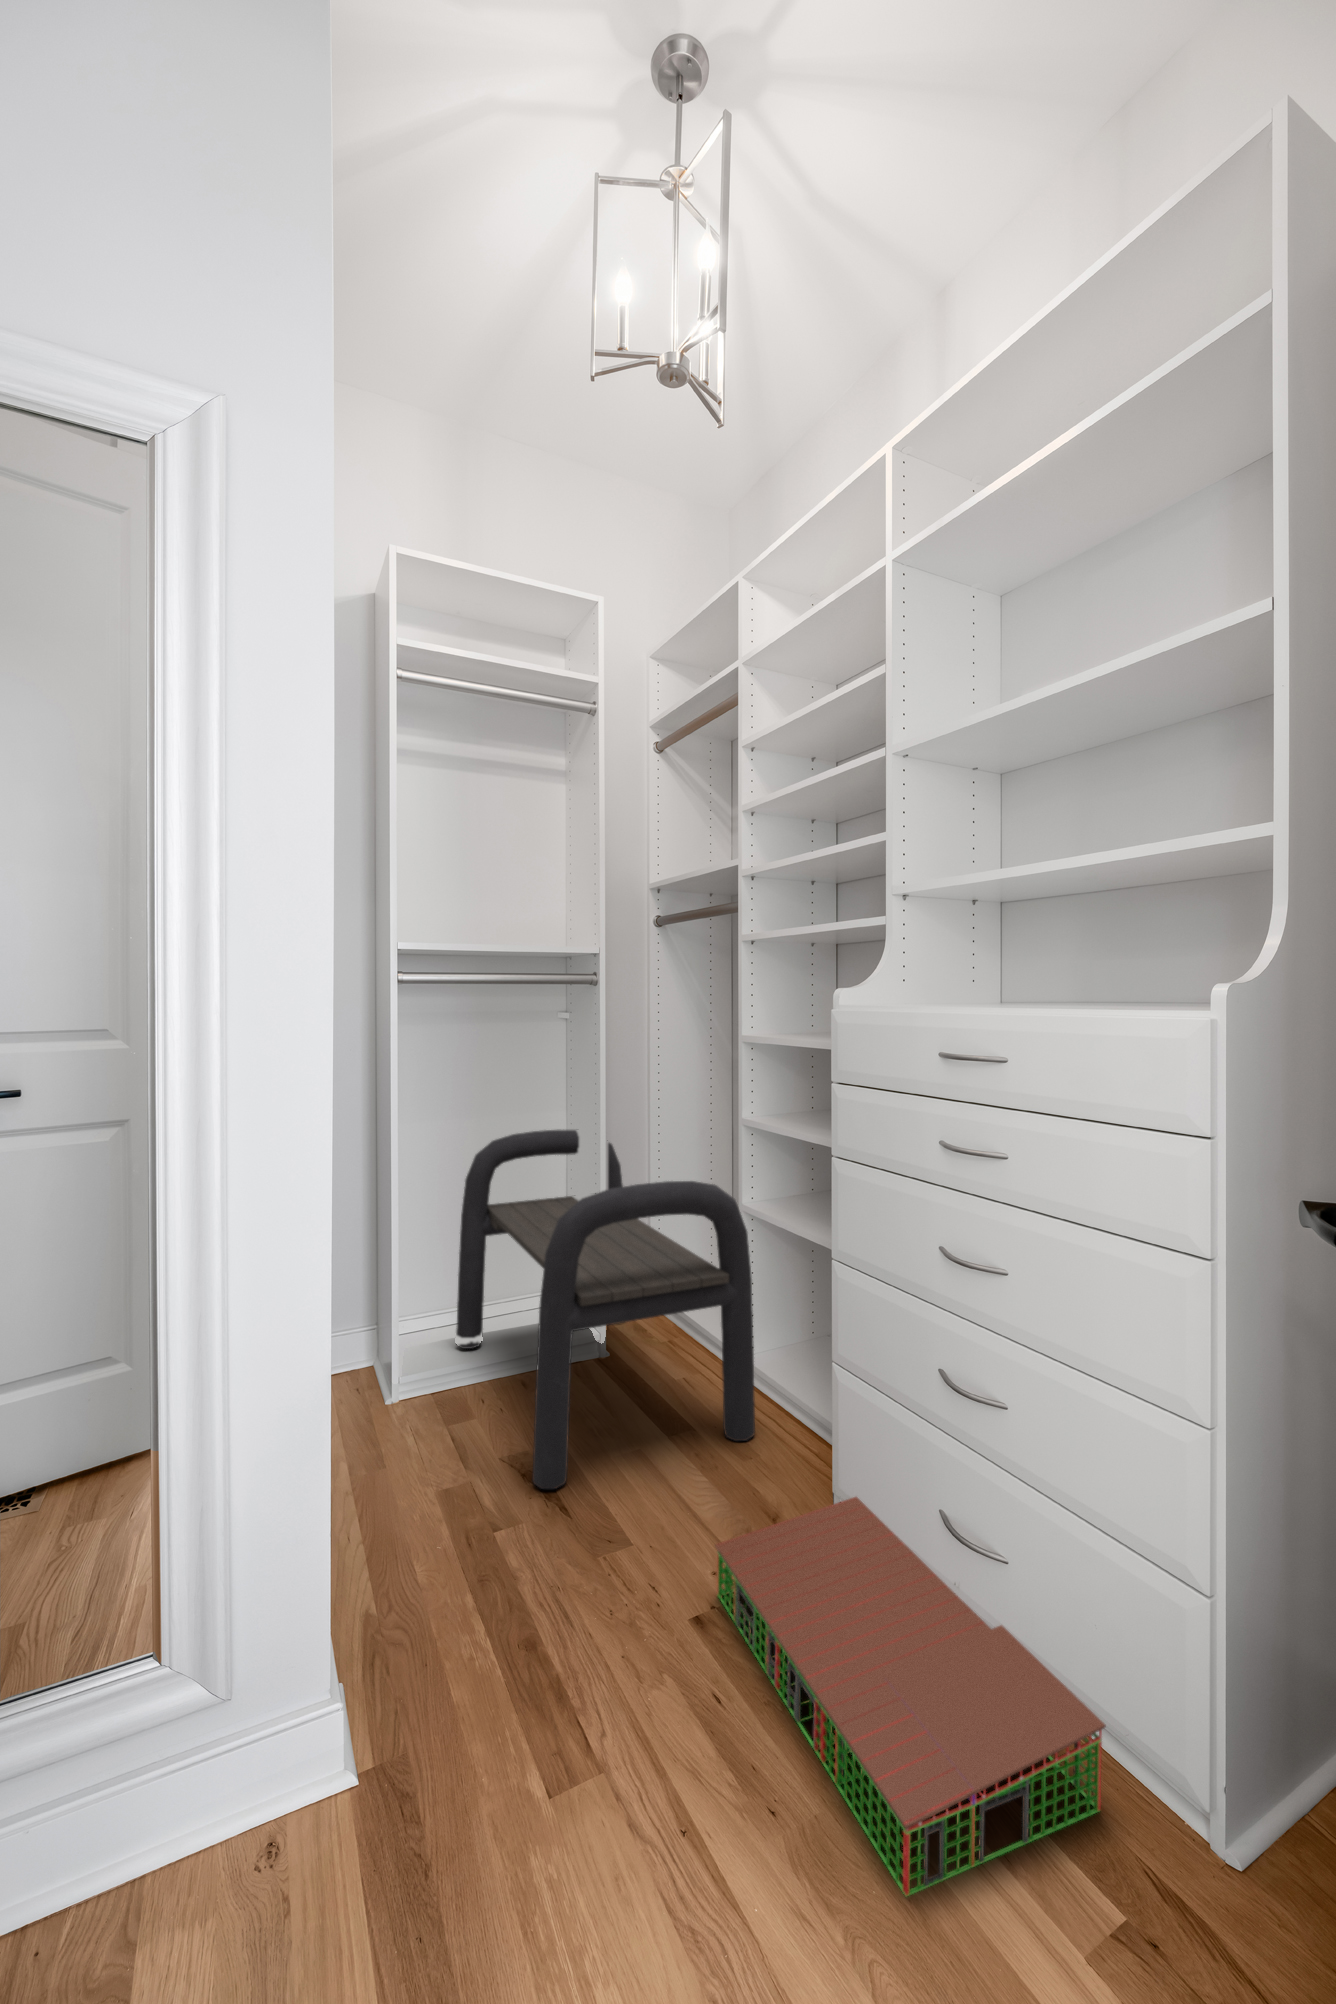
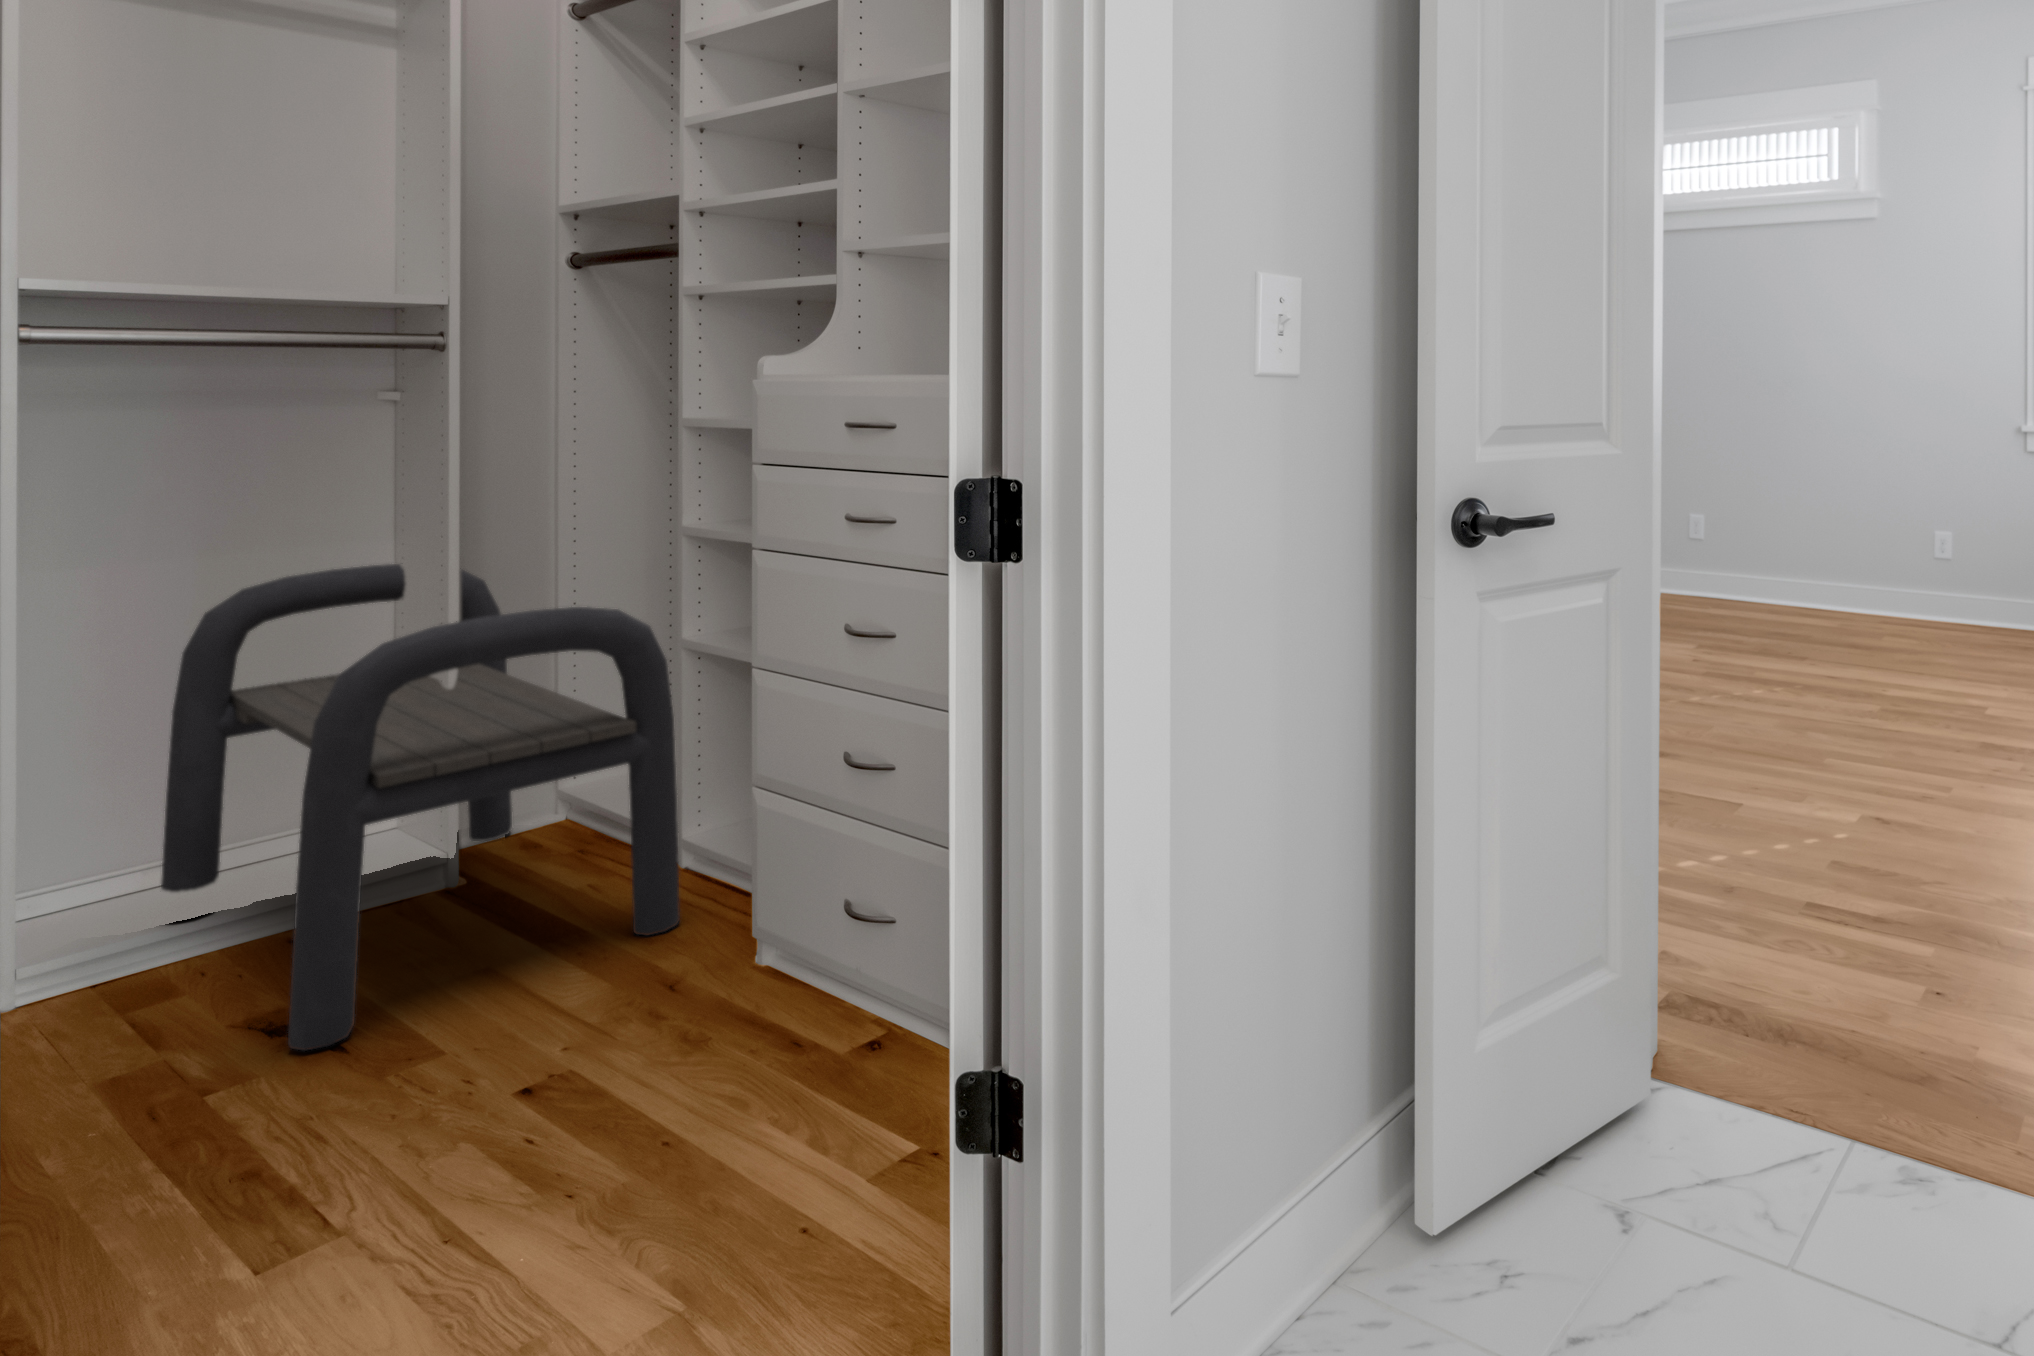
storage bin: present [715,1497,1106,1896] -> none [564,939,962,1251]

